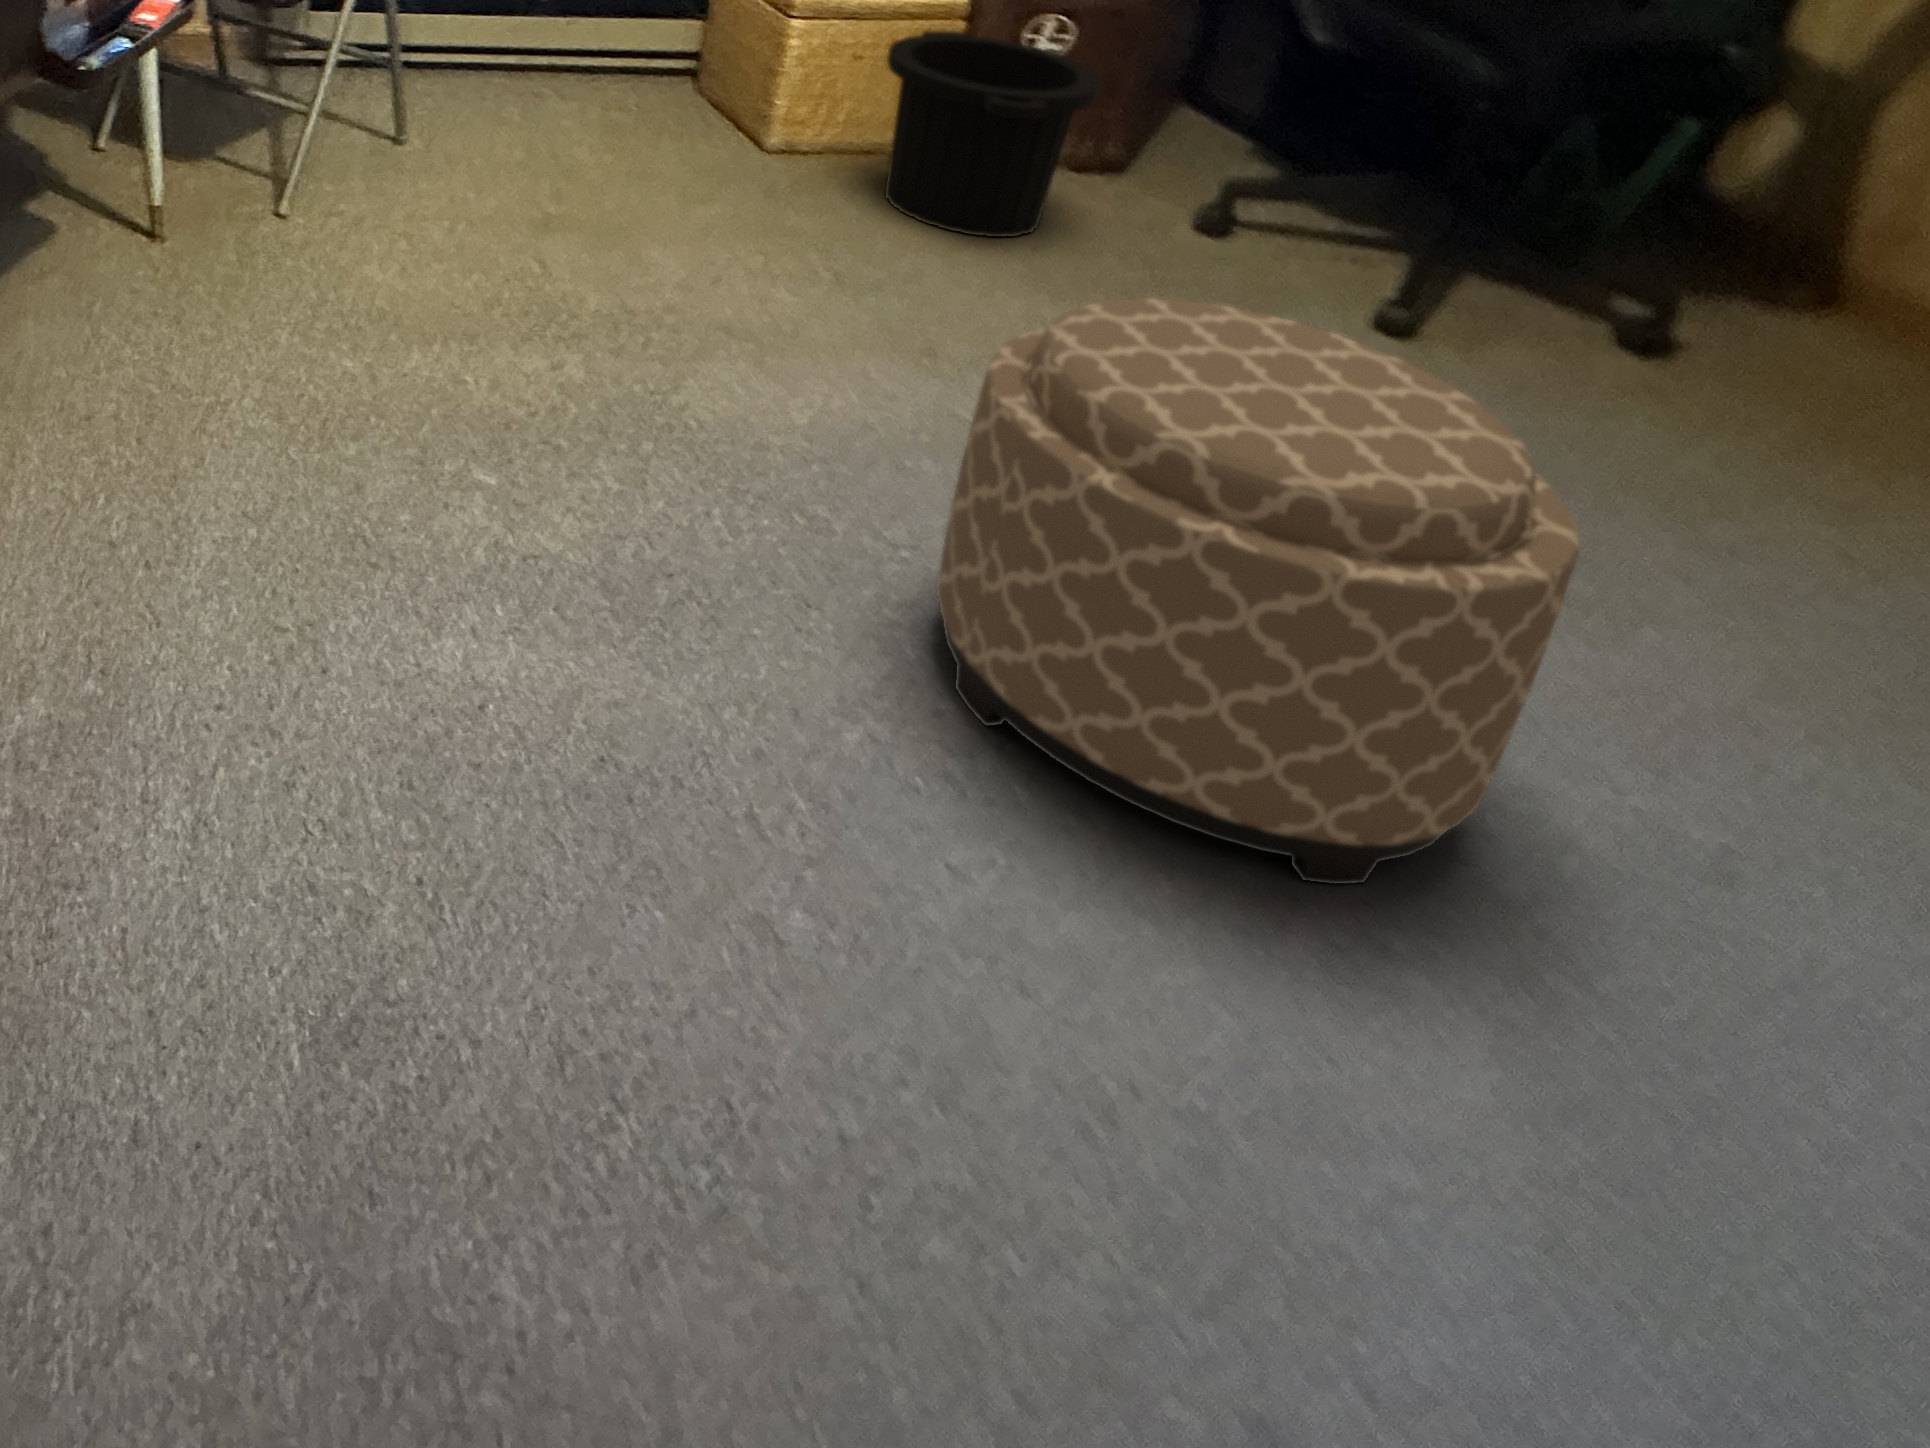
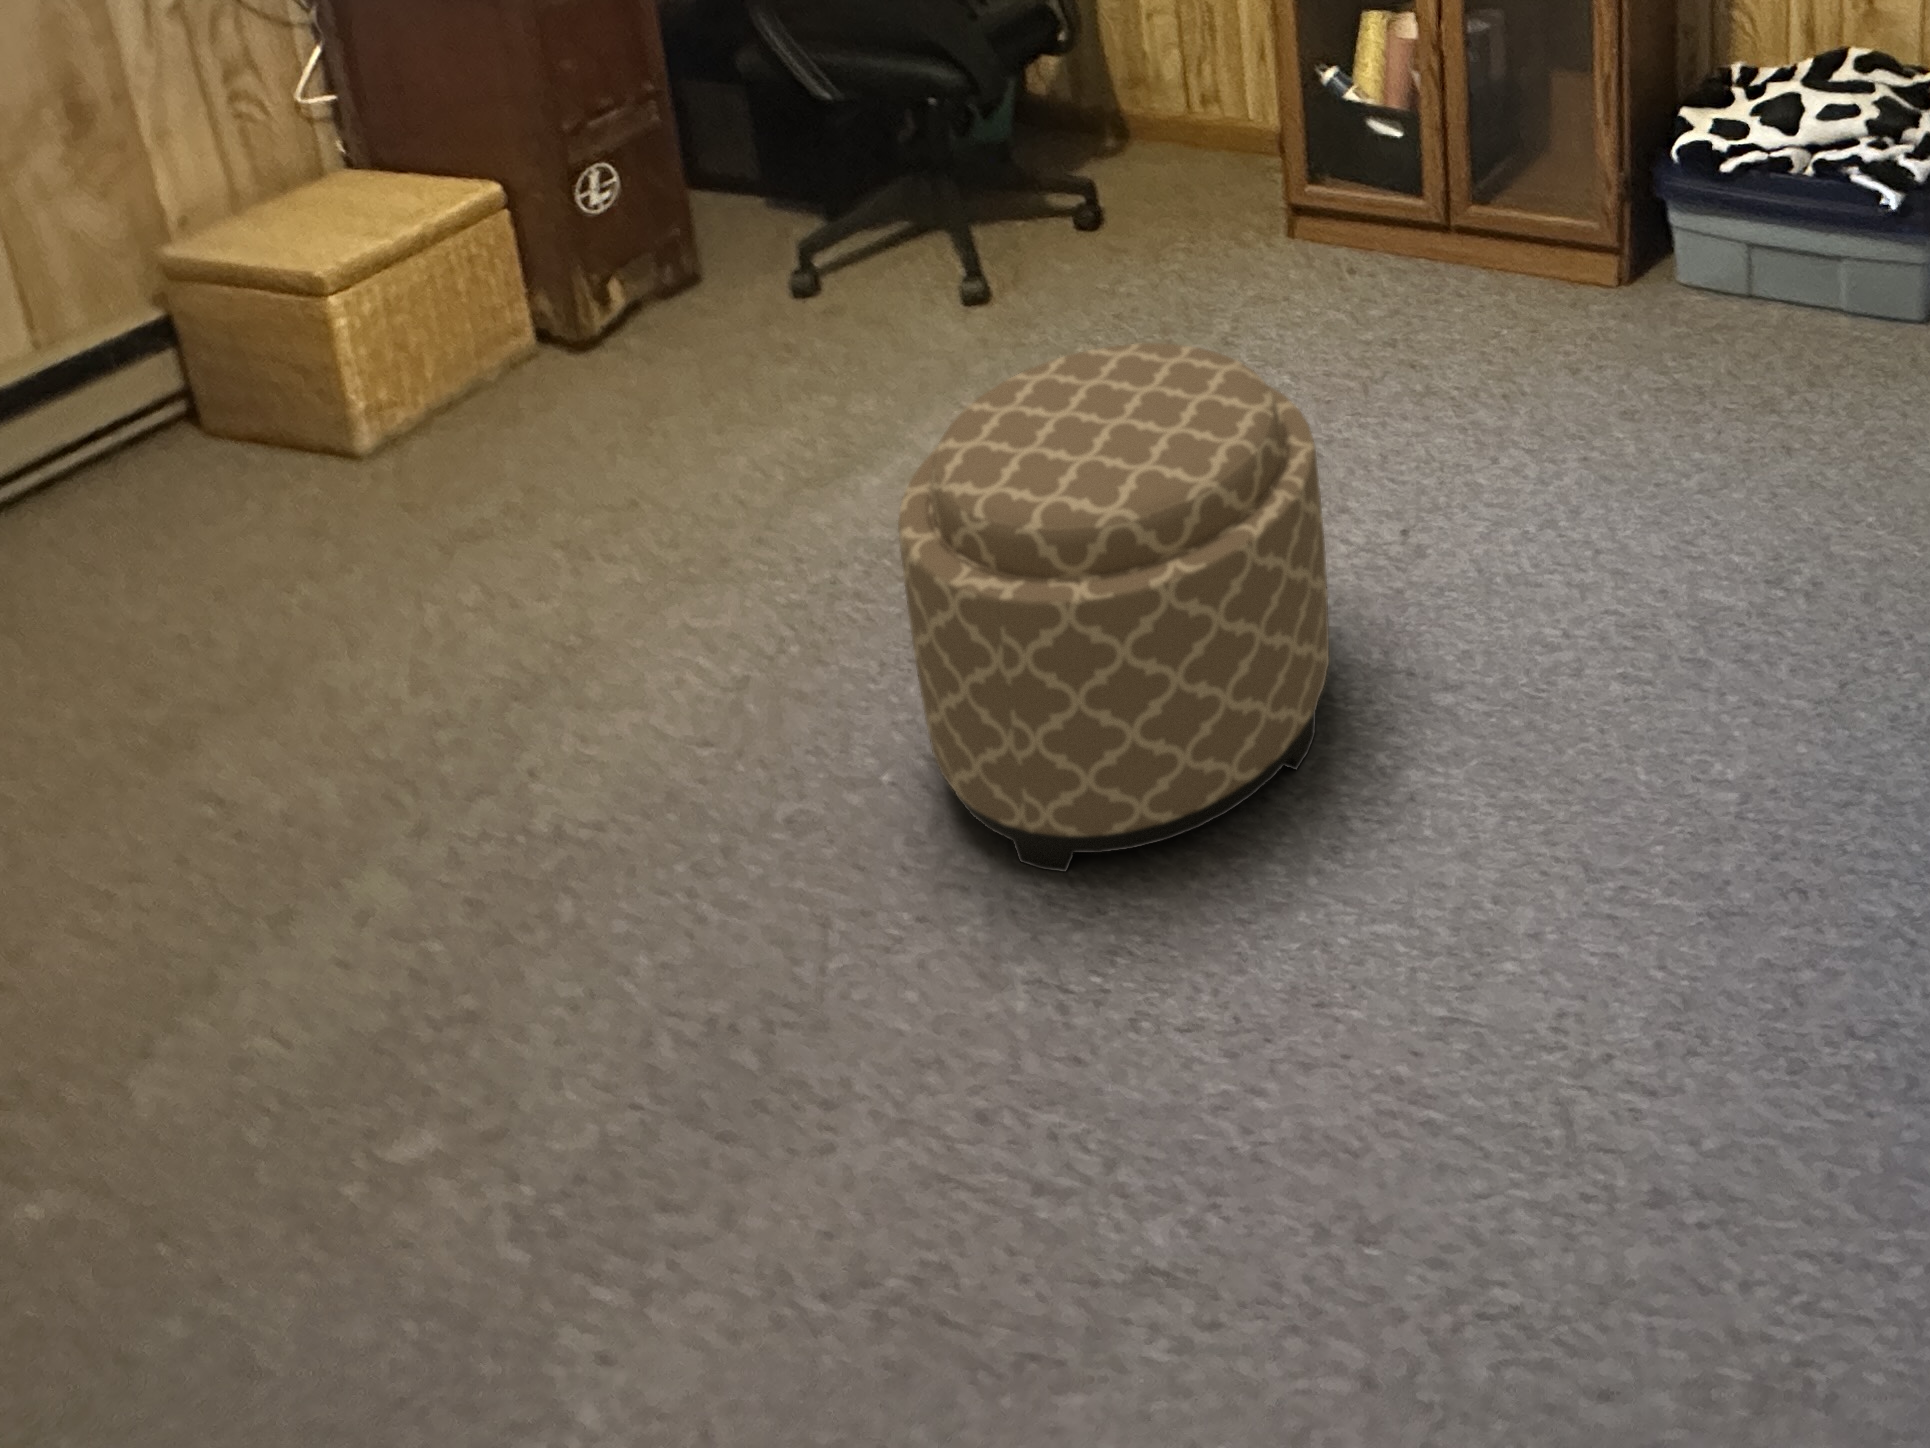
trash can: present [885,29,1101,237] -> none [466,201,690,433]

